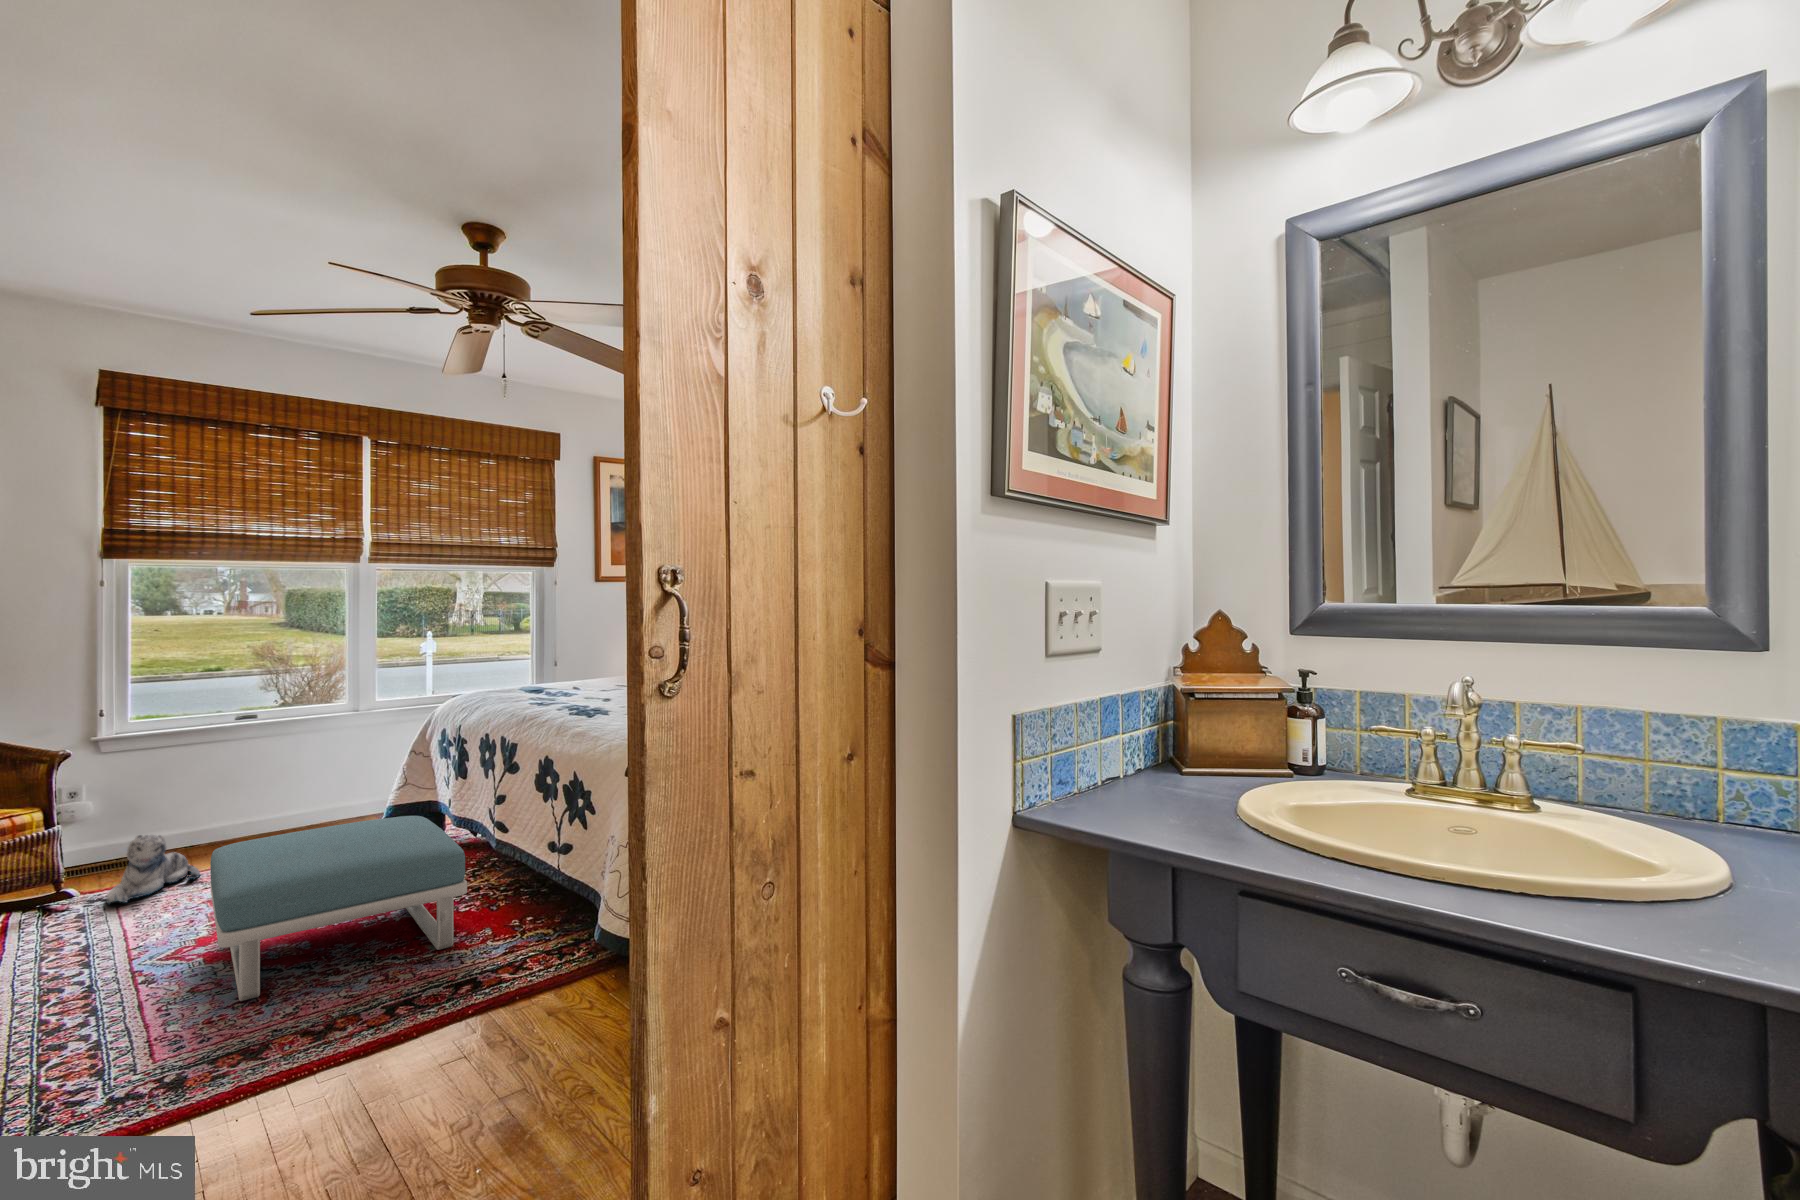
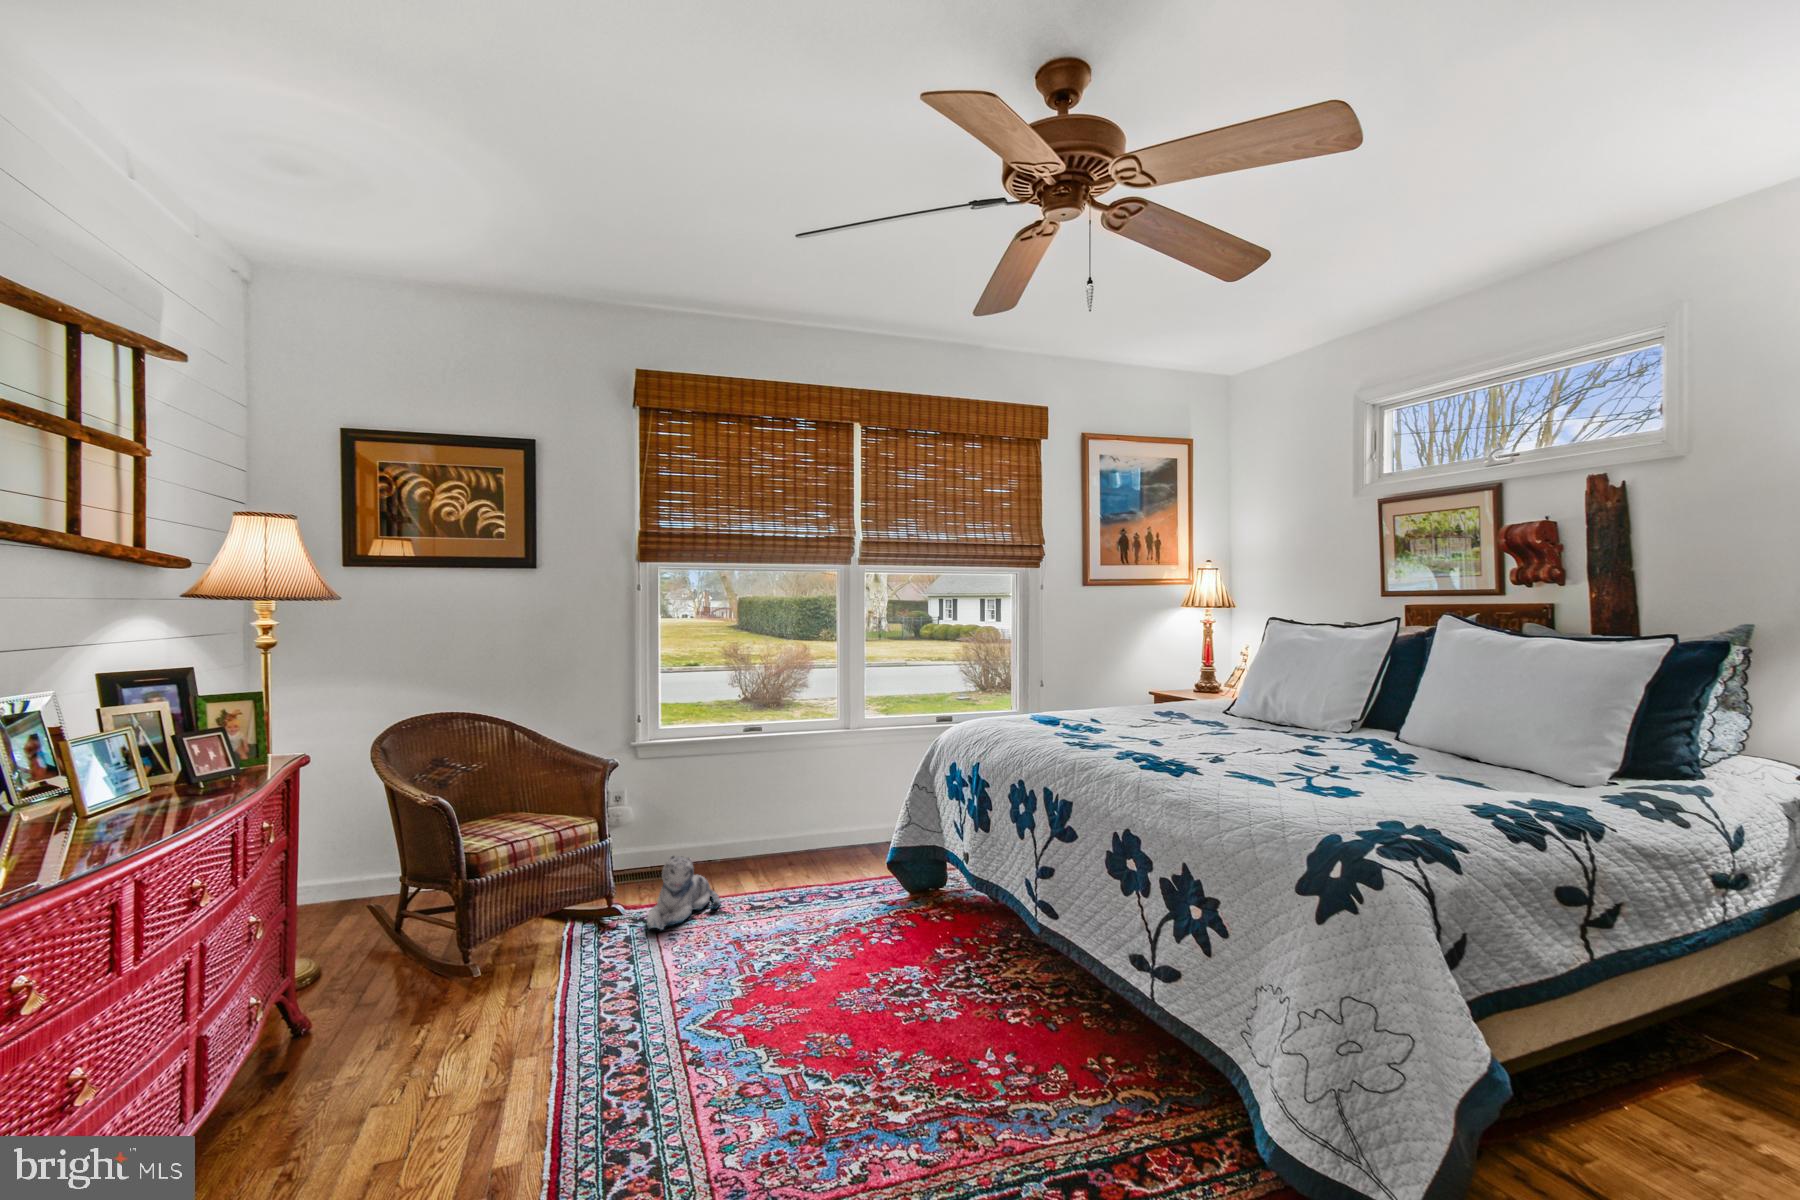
footstool: present [210,816,467,1001] -> none [746,880,1040,1128]

